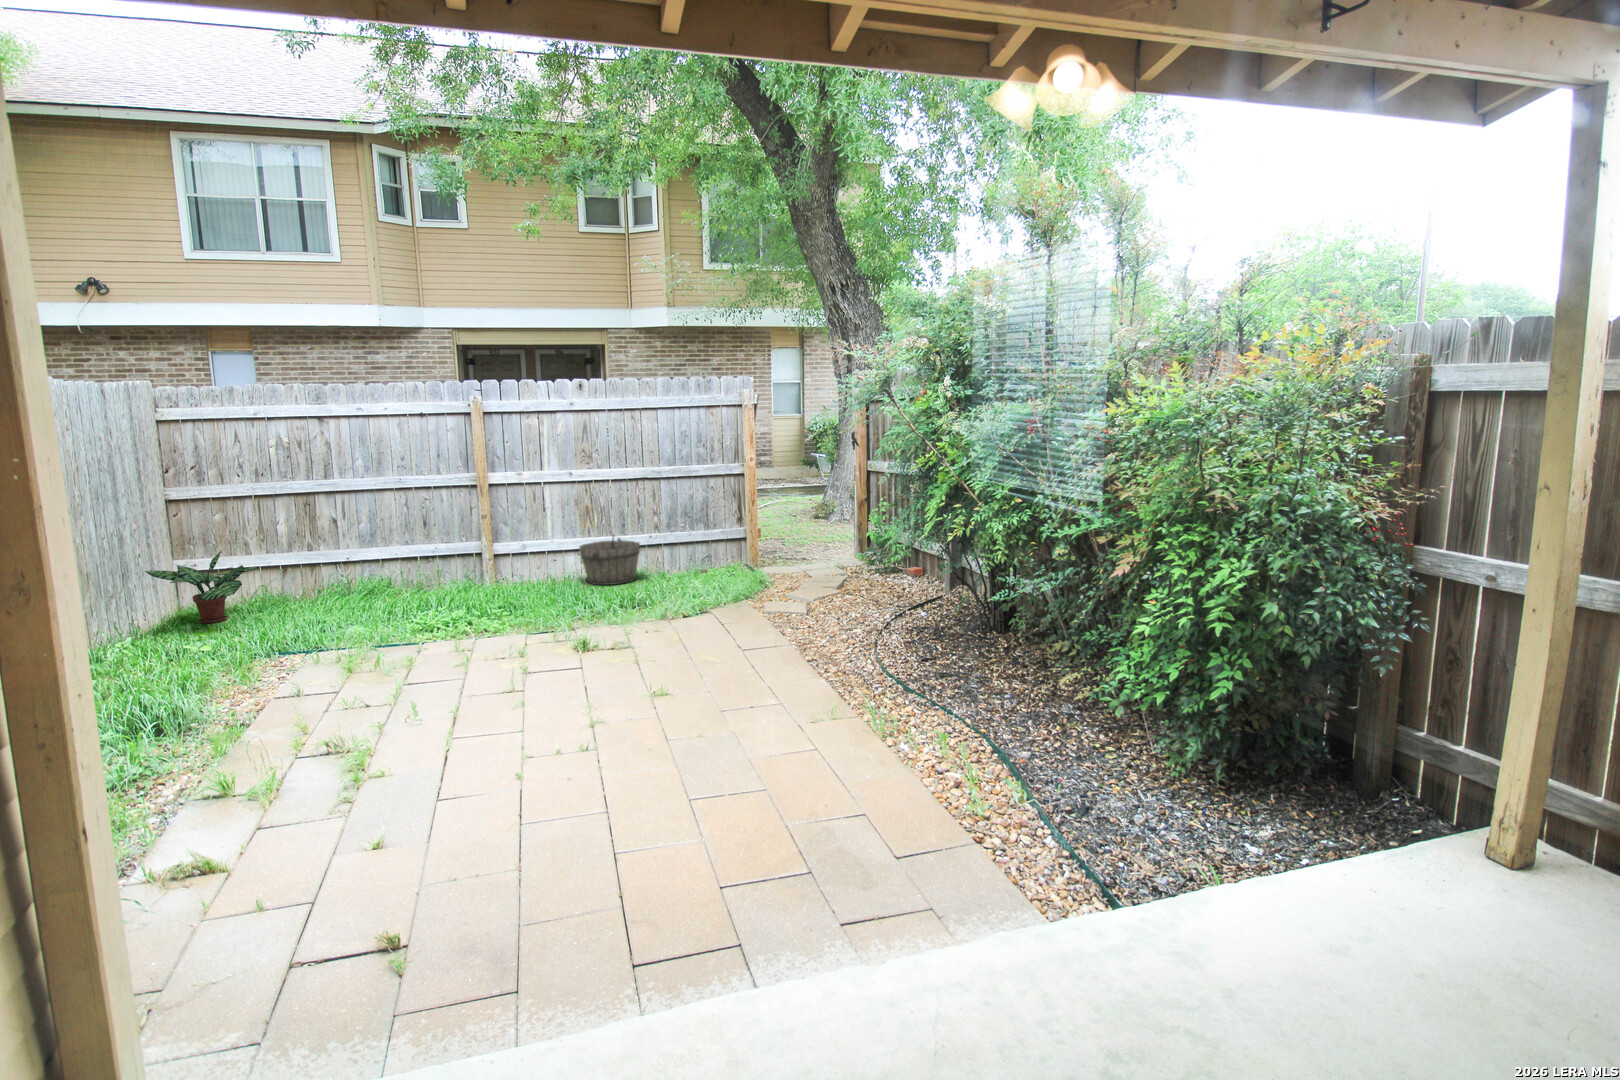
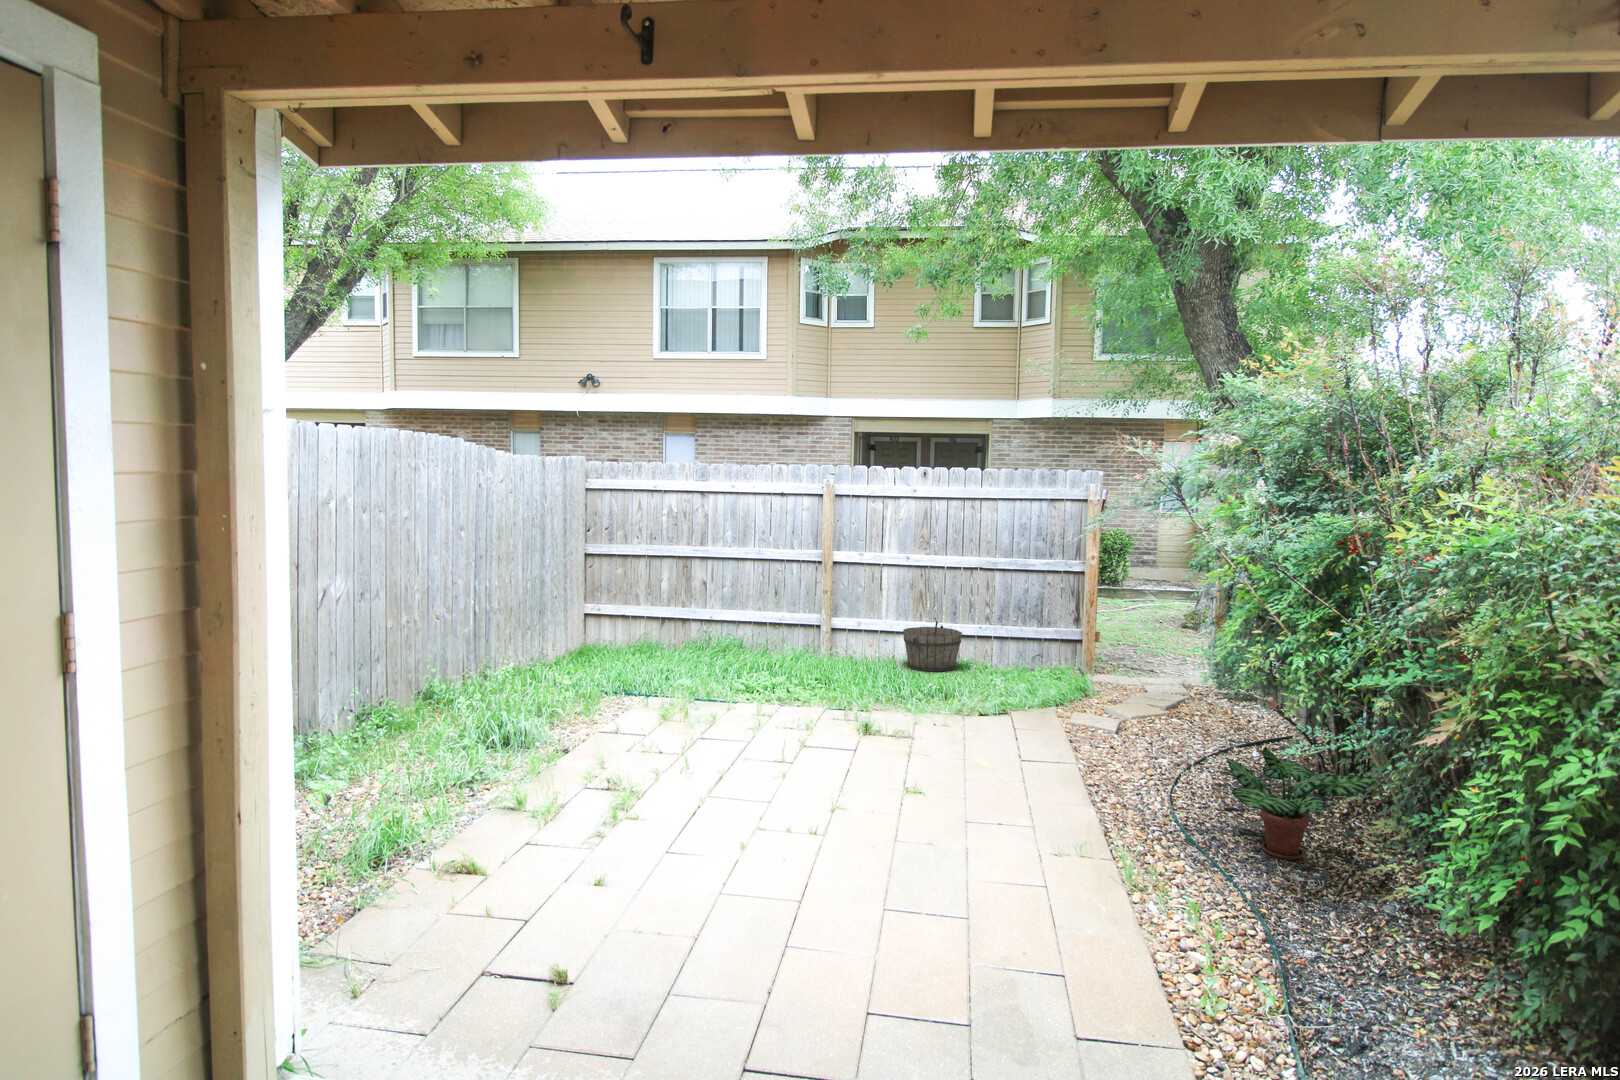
potted plant: present [145,551,258,623] -> present [1216,746,1379,860]

